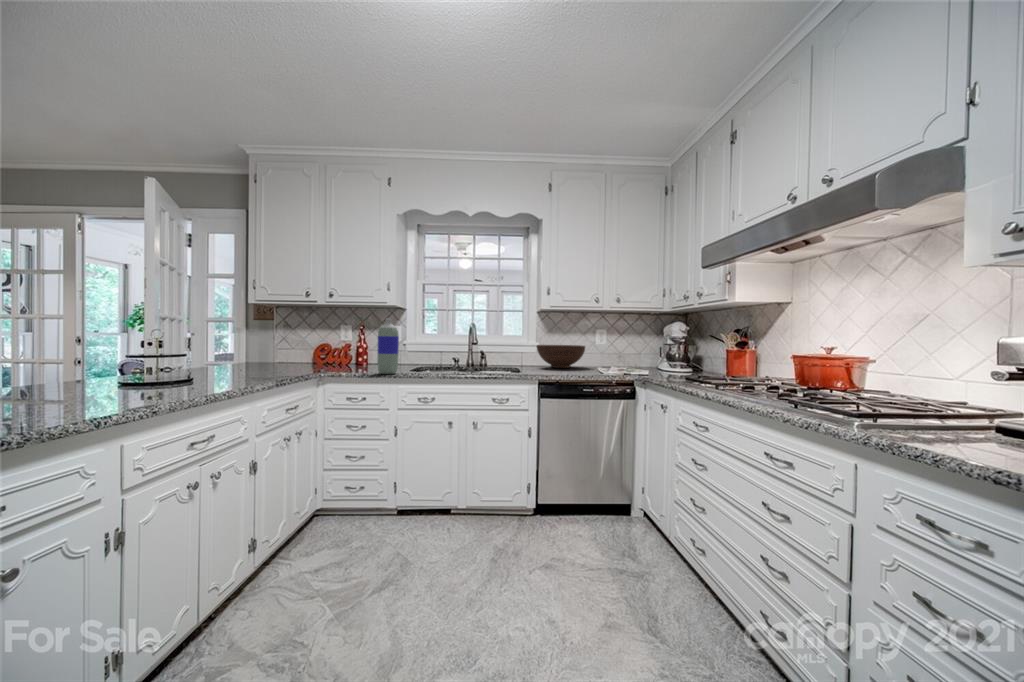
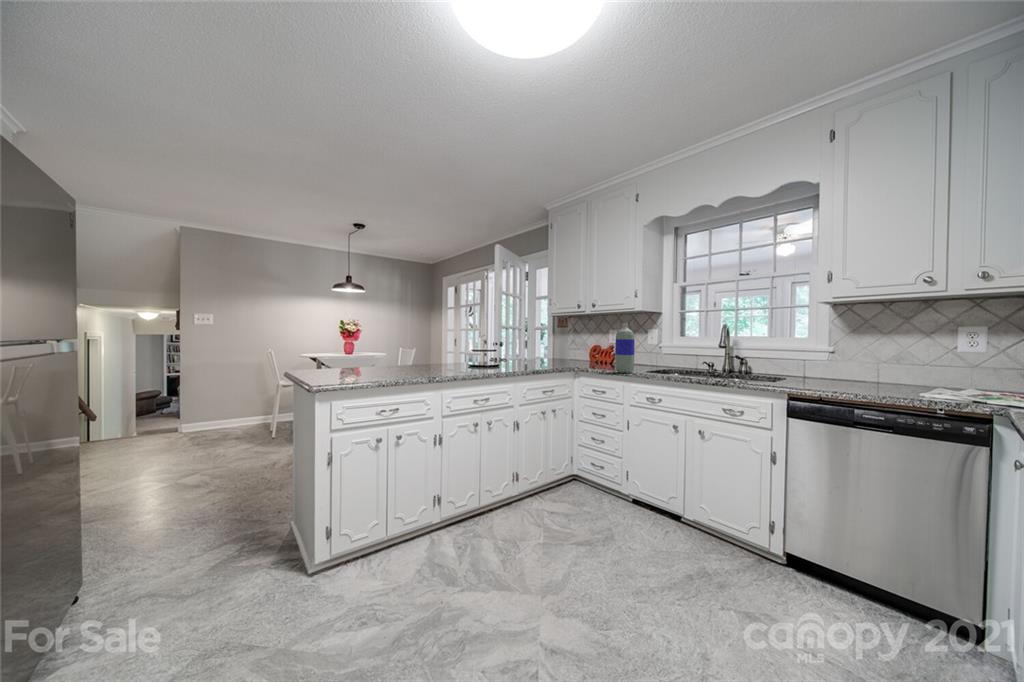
fruit bowl: present [537,345,585,368] -> none [814,348,910,382]

